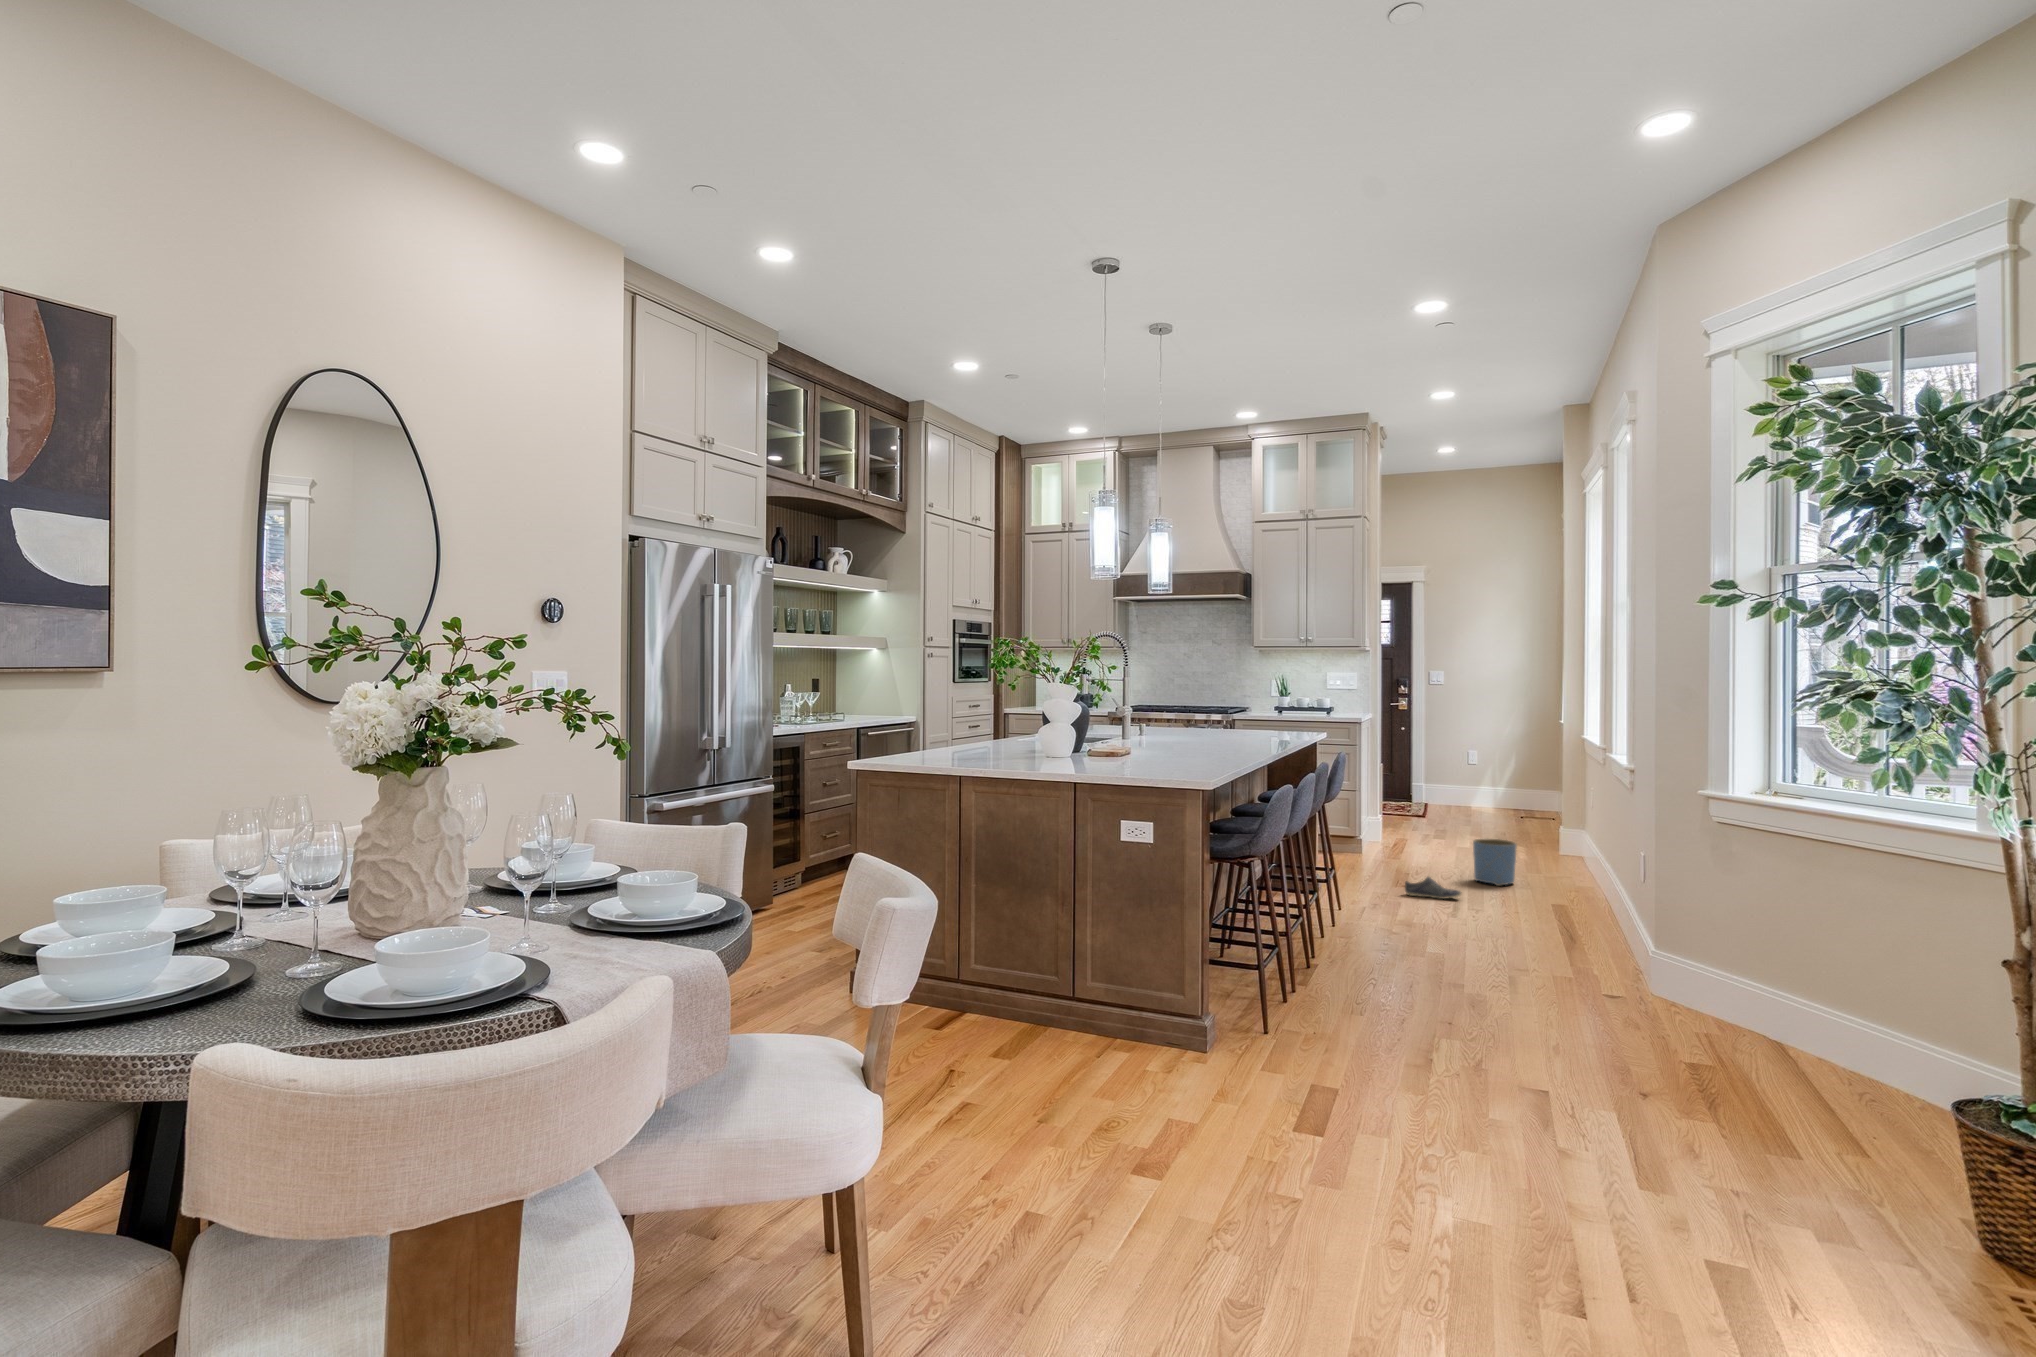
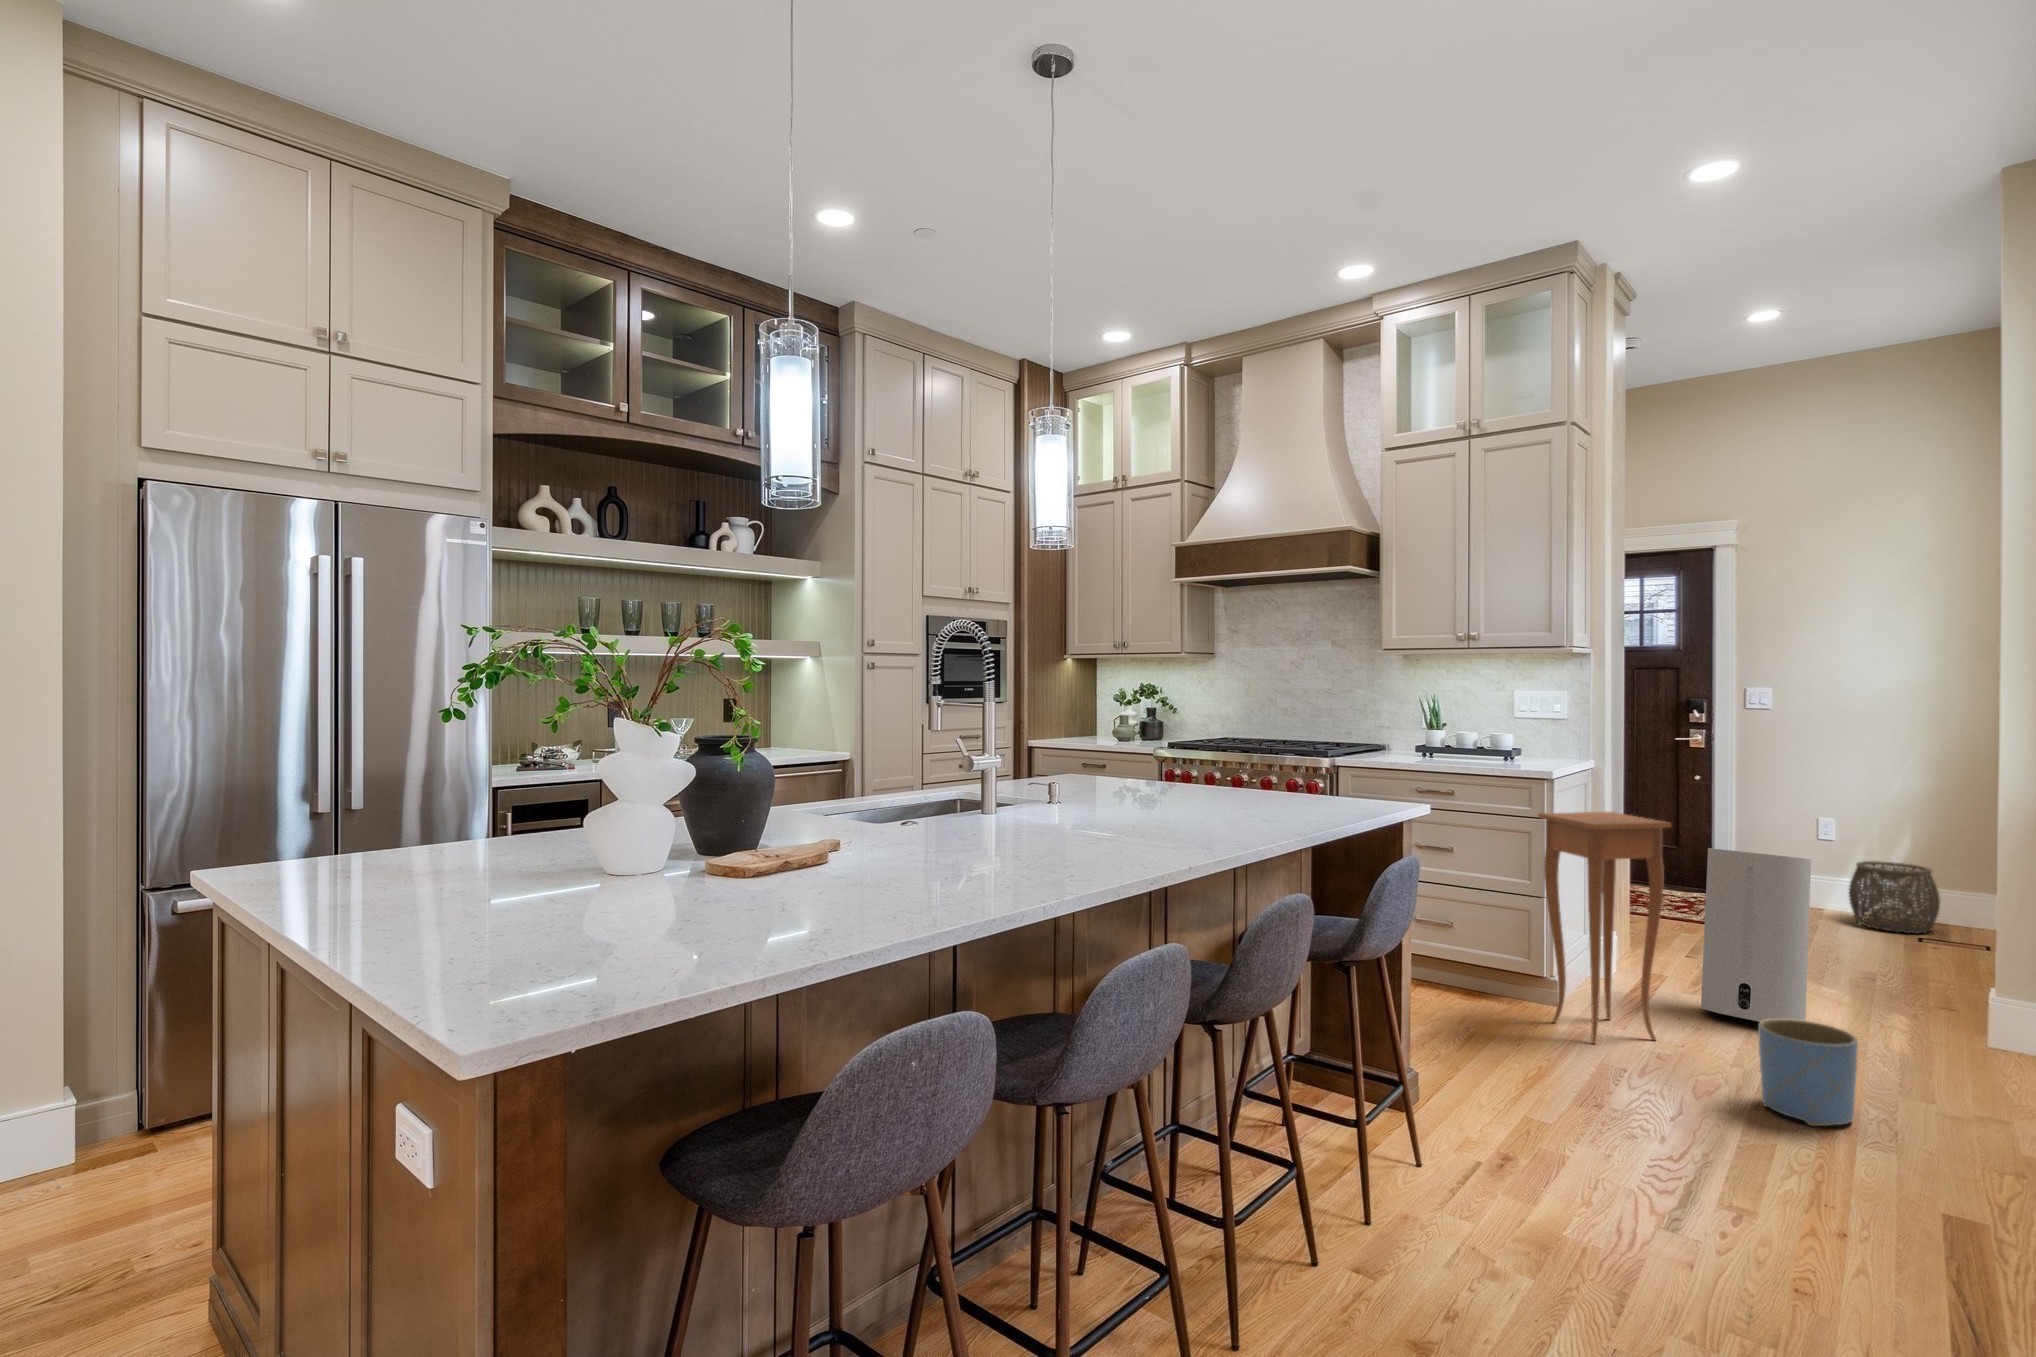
side table: none [1357,741,1426,866] -> present [1538,812,1672,1044]
air purifier: none [1432,761,1486,855] -> present [1701,848,1811,1022]
woven basket: none [1487,776,1534,816] -> present [1849,861,1940,933]
shoe: present [1405,877,1461,899] -> none [1586,1103,1710,1158]

